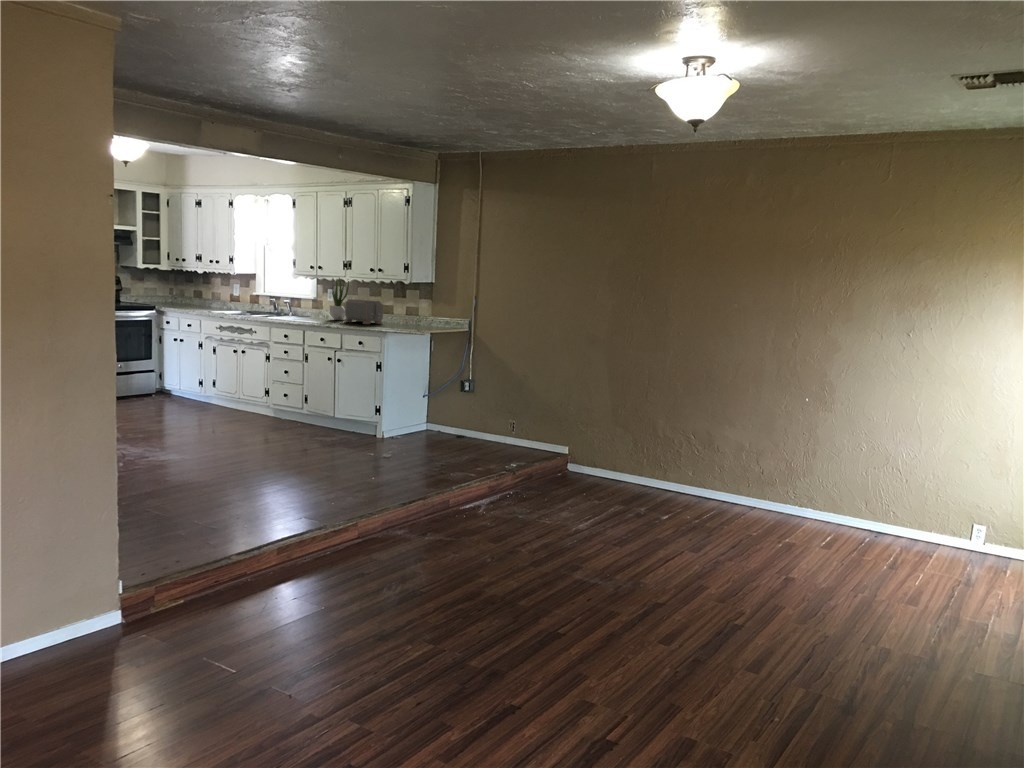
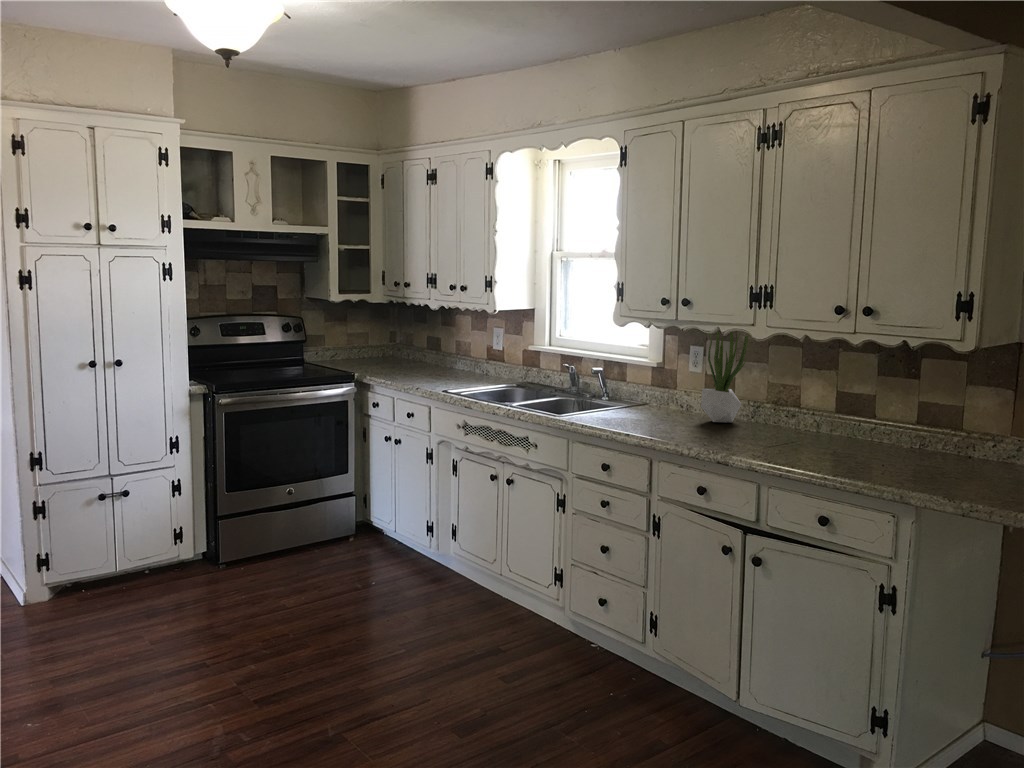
toaster: present [344,299,383,324] -> none [742,377,848,448]

